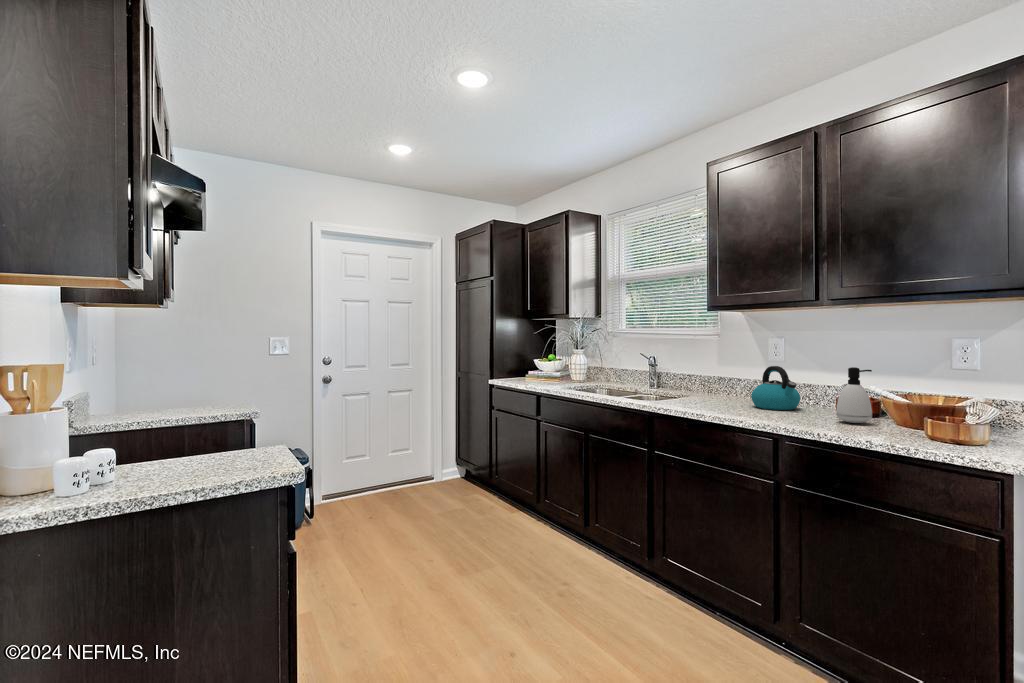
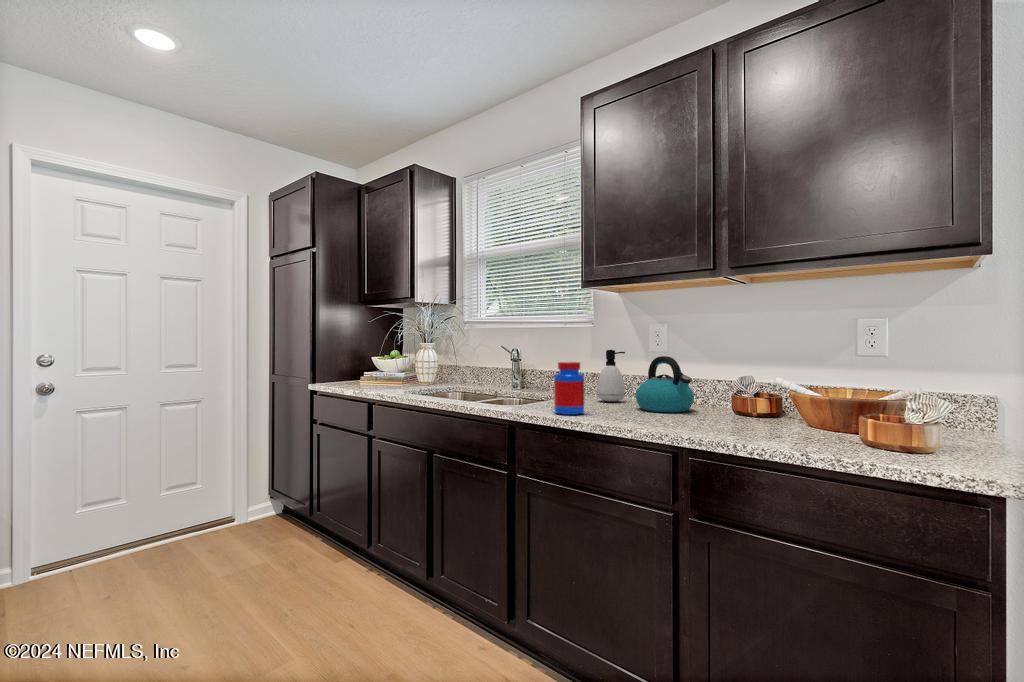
soap dispenser: present [836,367,872,423] -> present [597,350,625,402]
jar: none [685,370,708,409] -> present [554,362,585,415]

